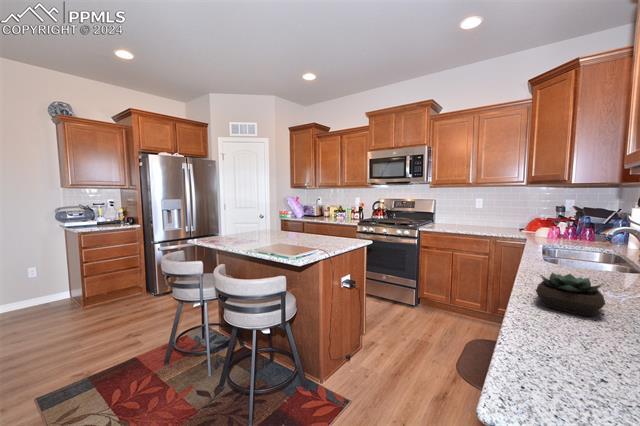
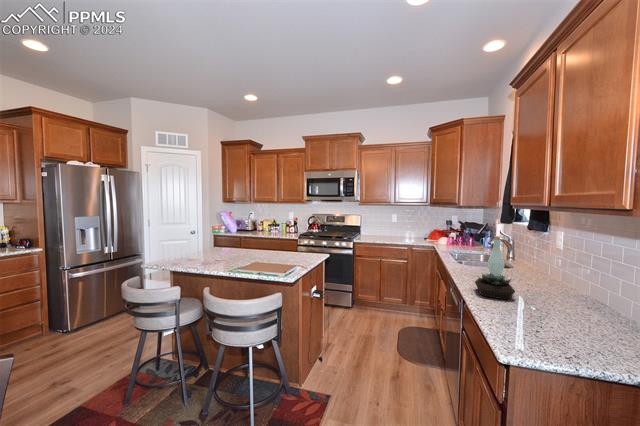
bottle: none [586,220,618,283] -> present [488,236,504,276]

